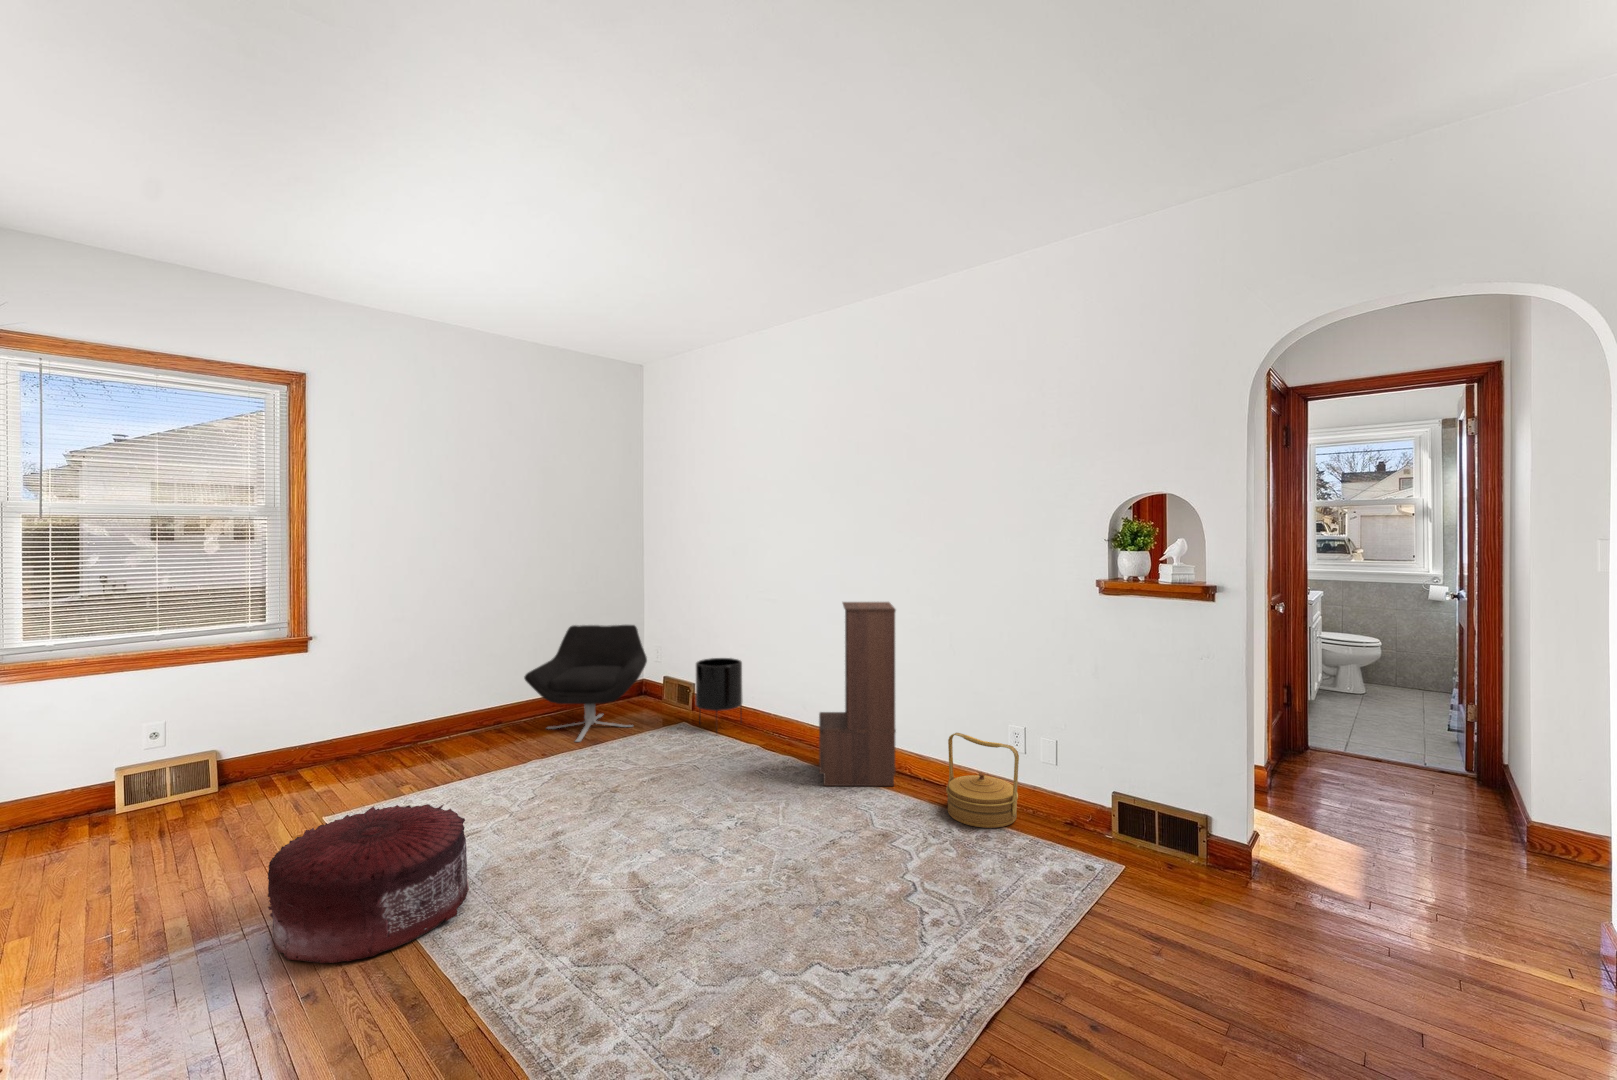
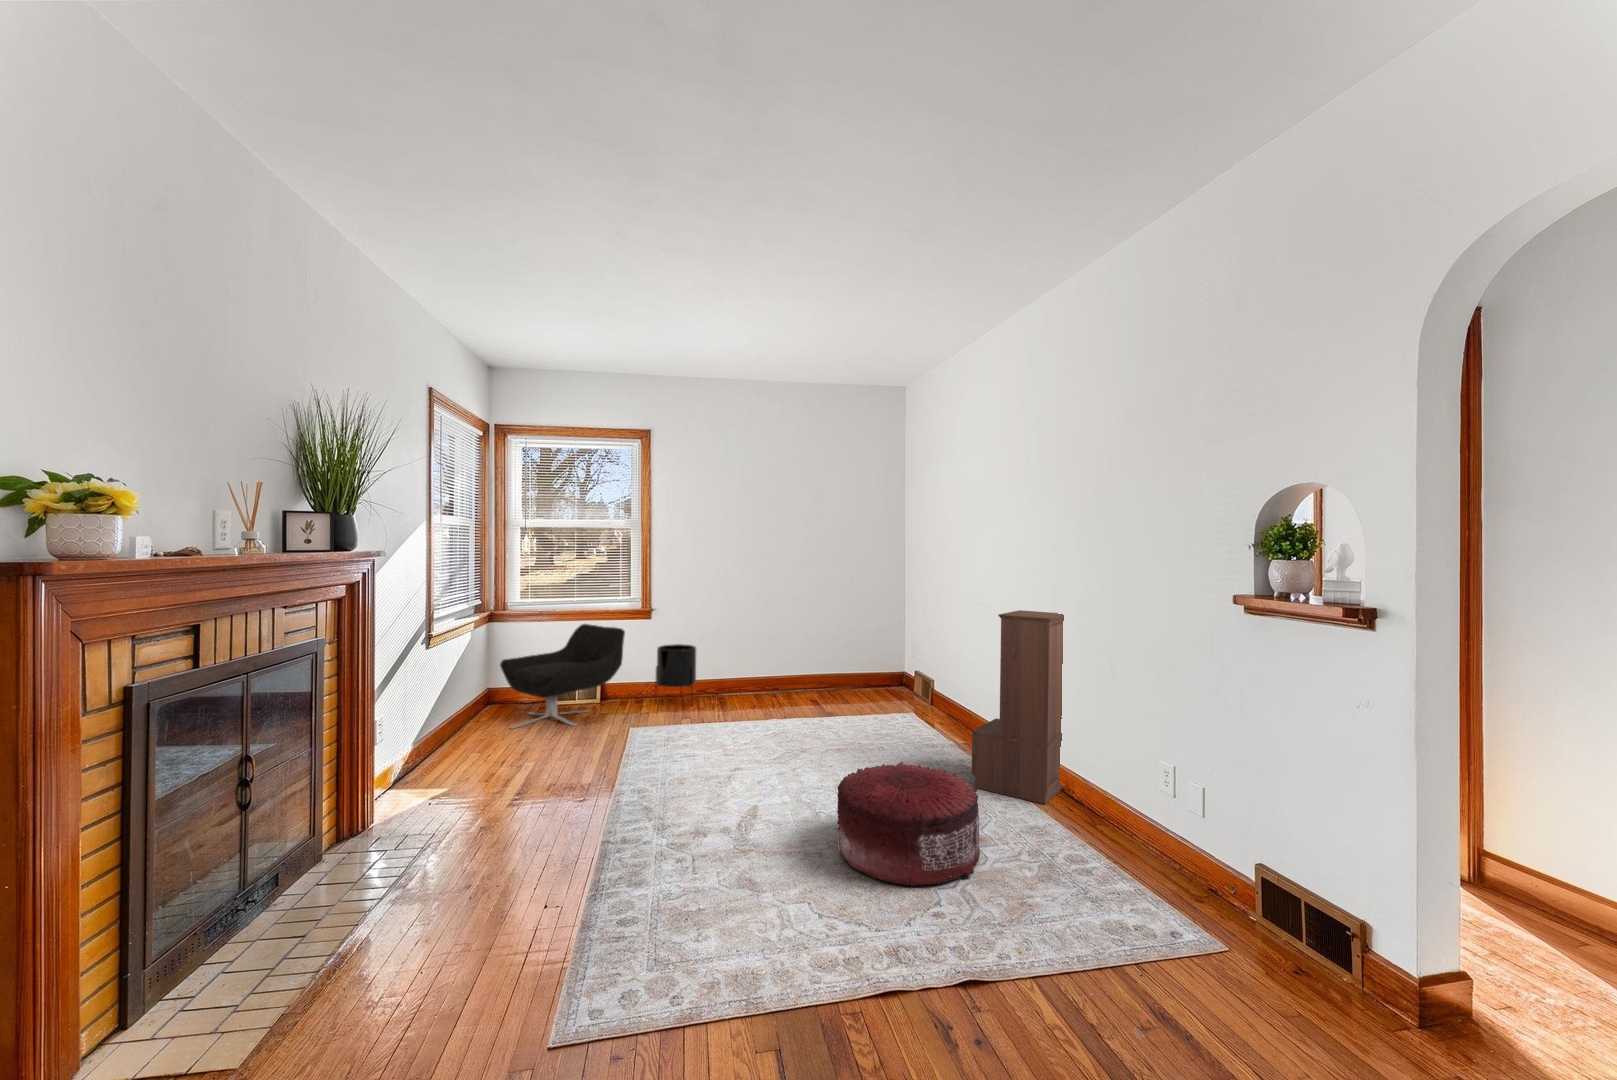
lounge chair: present [524,625,647,742] -> present [500,624,625,729]
planter: present [696,658,743,723] -> present [655,644,696,695]
basket: present [946,733,1019,828] -> none [1070,756,1155,868]
pouf: present [268,804,469,963] -> present [837,762,980,886]

